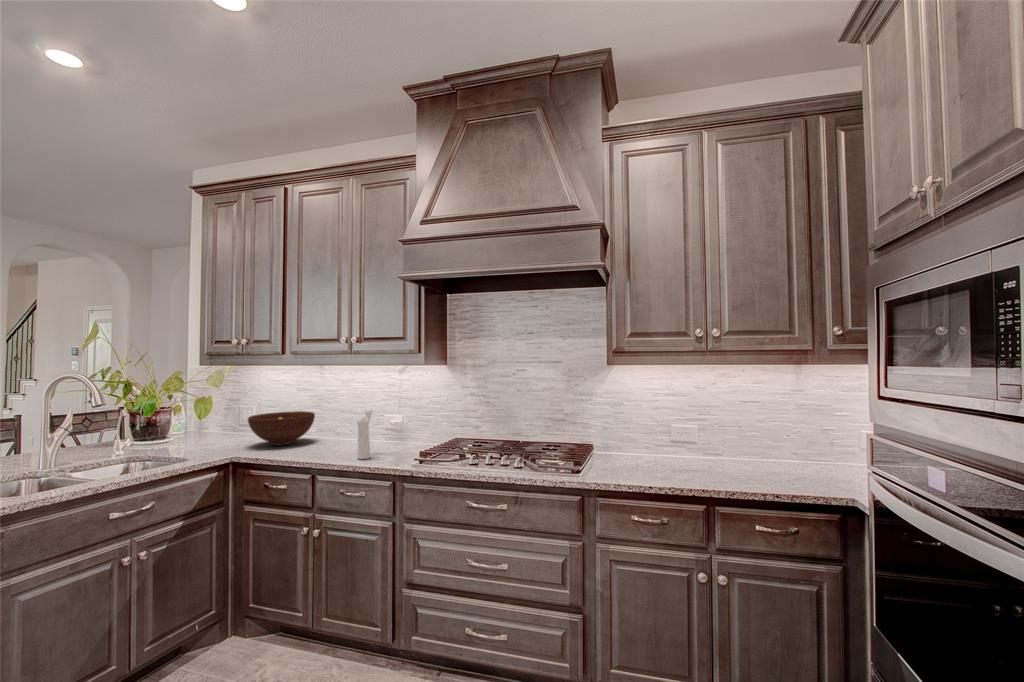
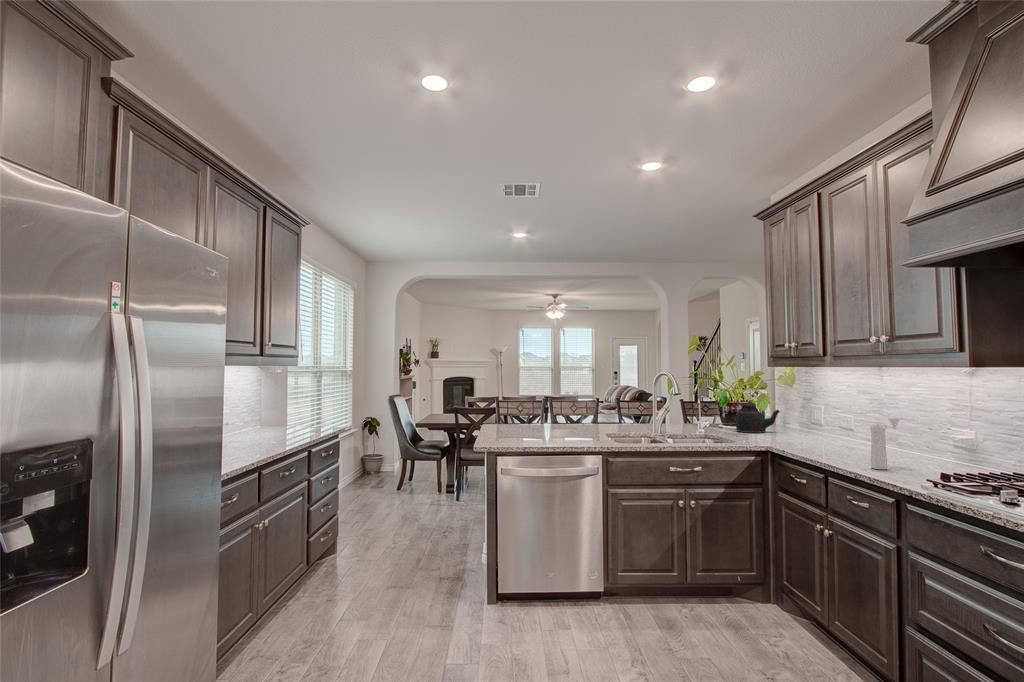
kettle: none [157,398,210,447] -> present [736,395,780,433]
fruit bowl: present [248,411,315,445] -> none [794,413,866,446]

